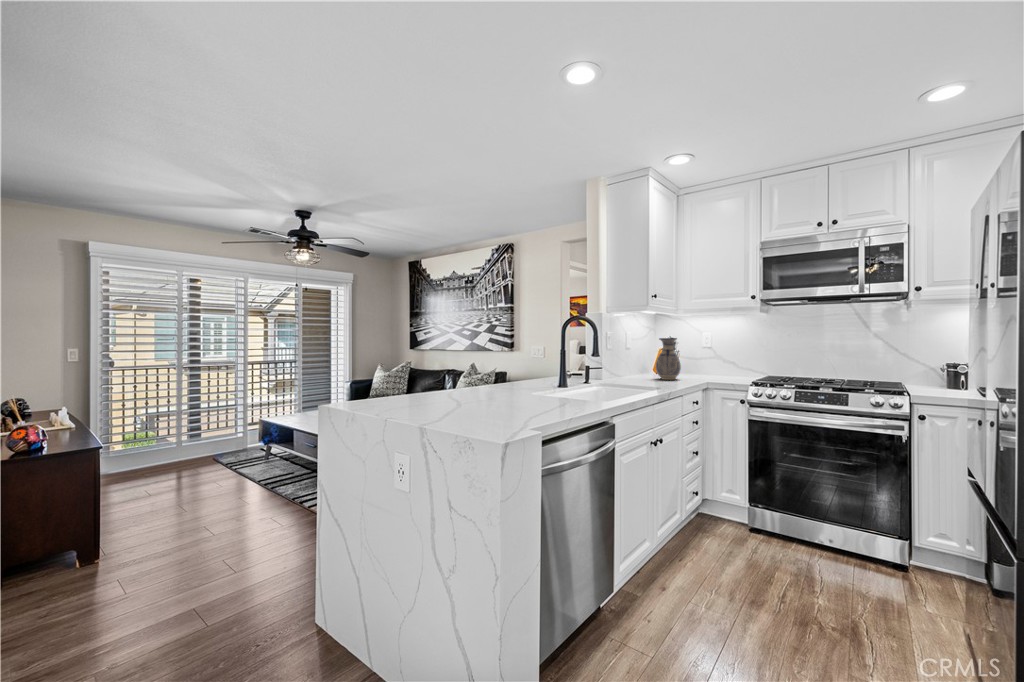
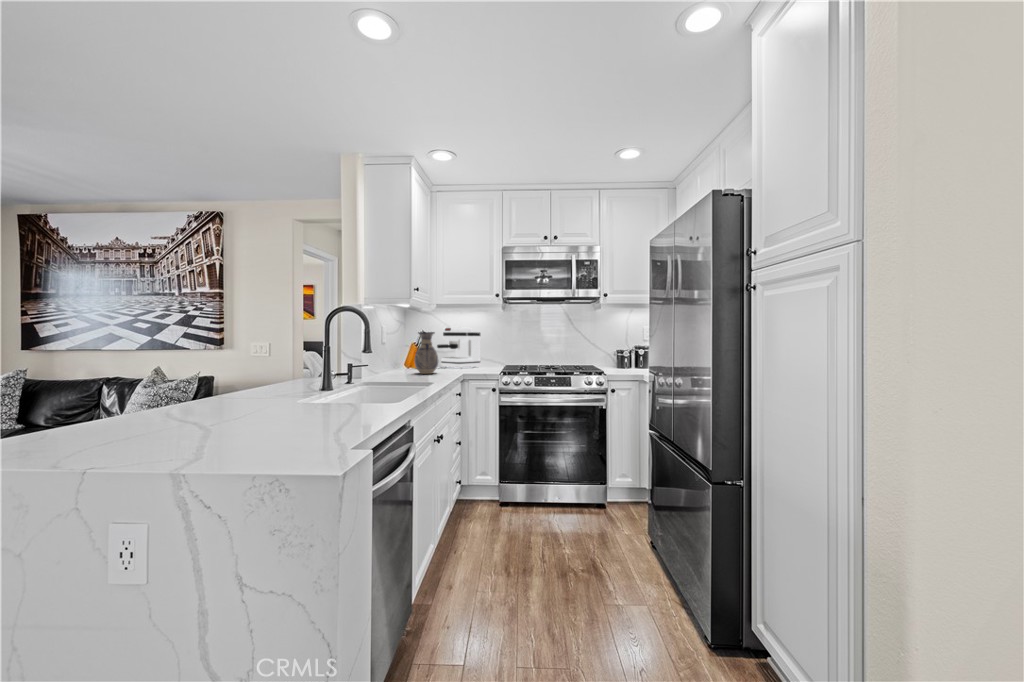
coffee maker: none [685,333,736,376] -> present [437,327,481,368]

